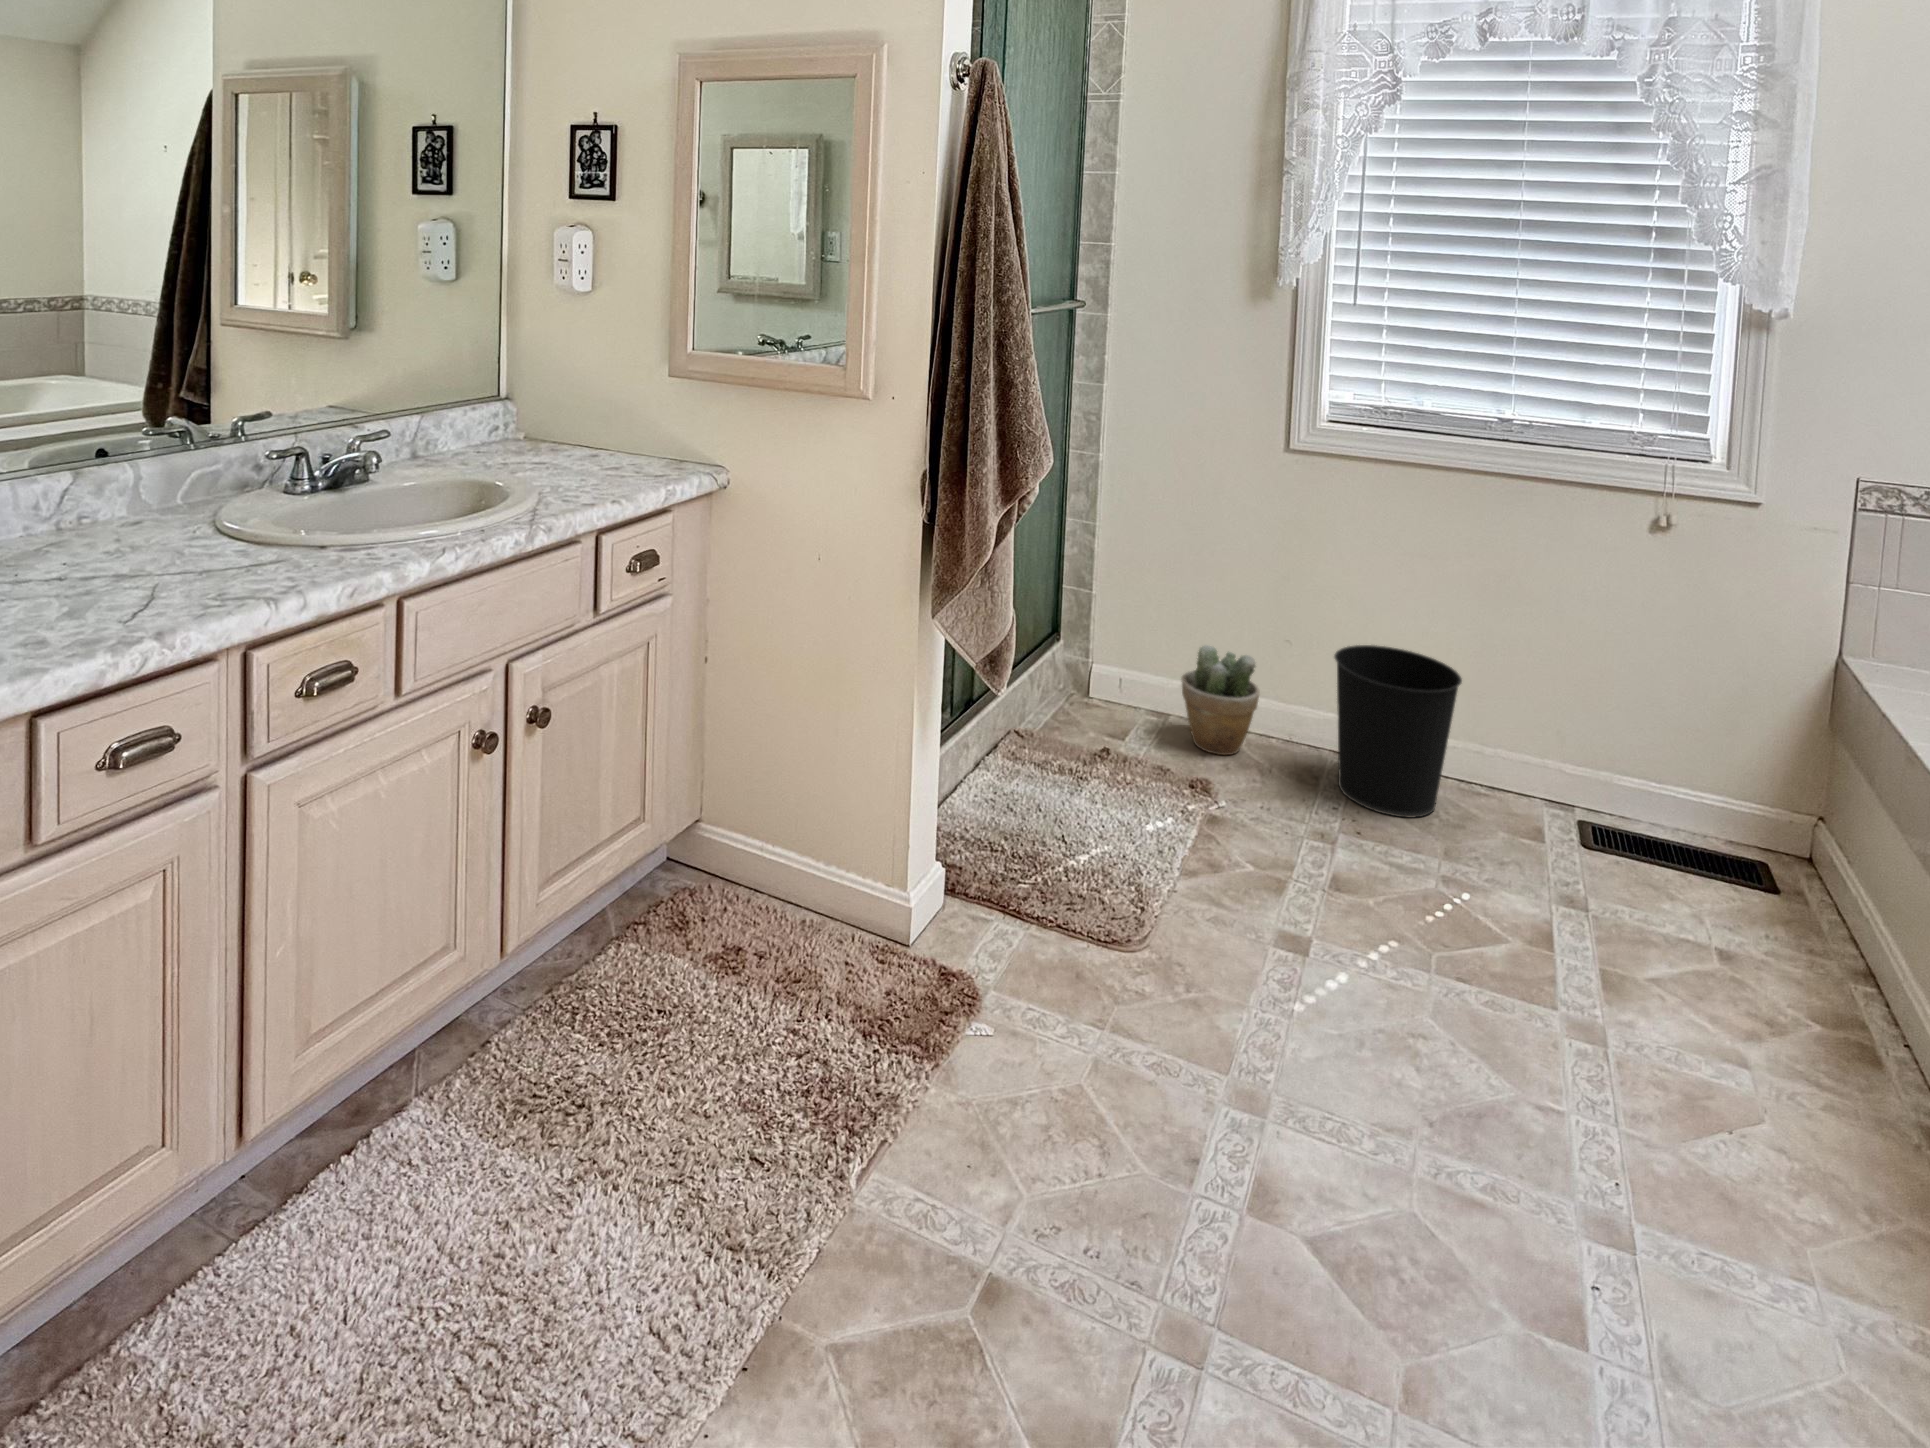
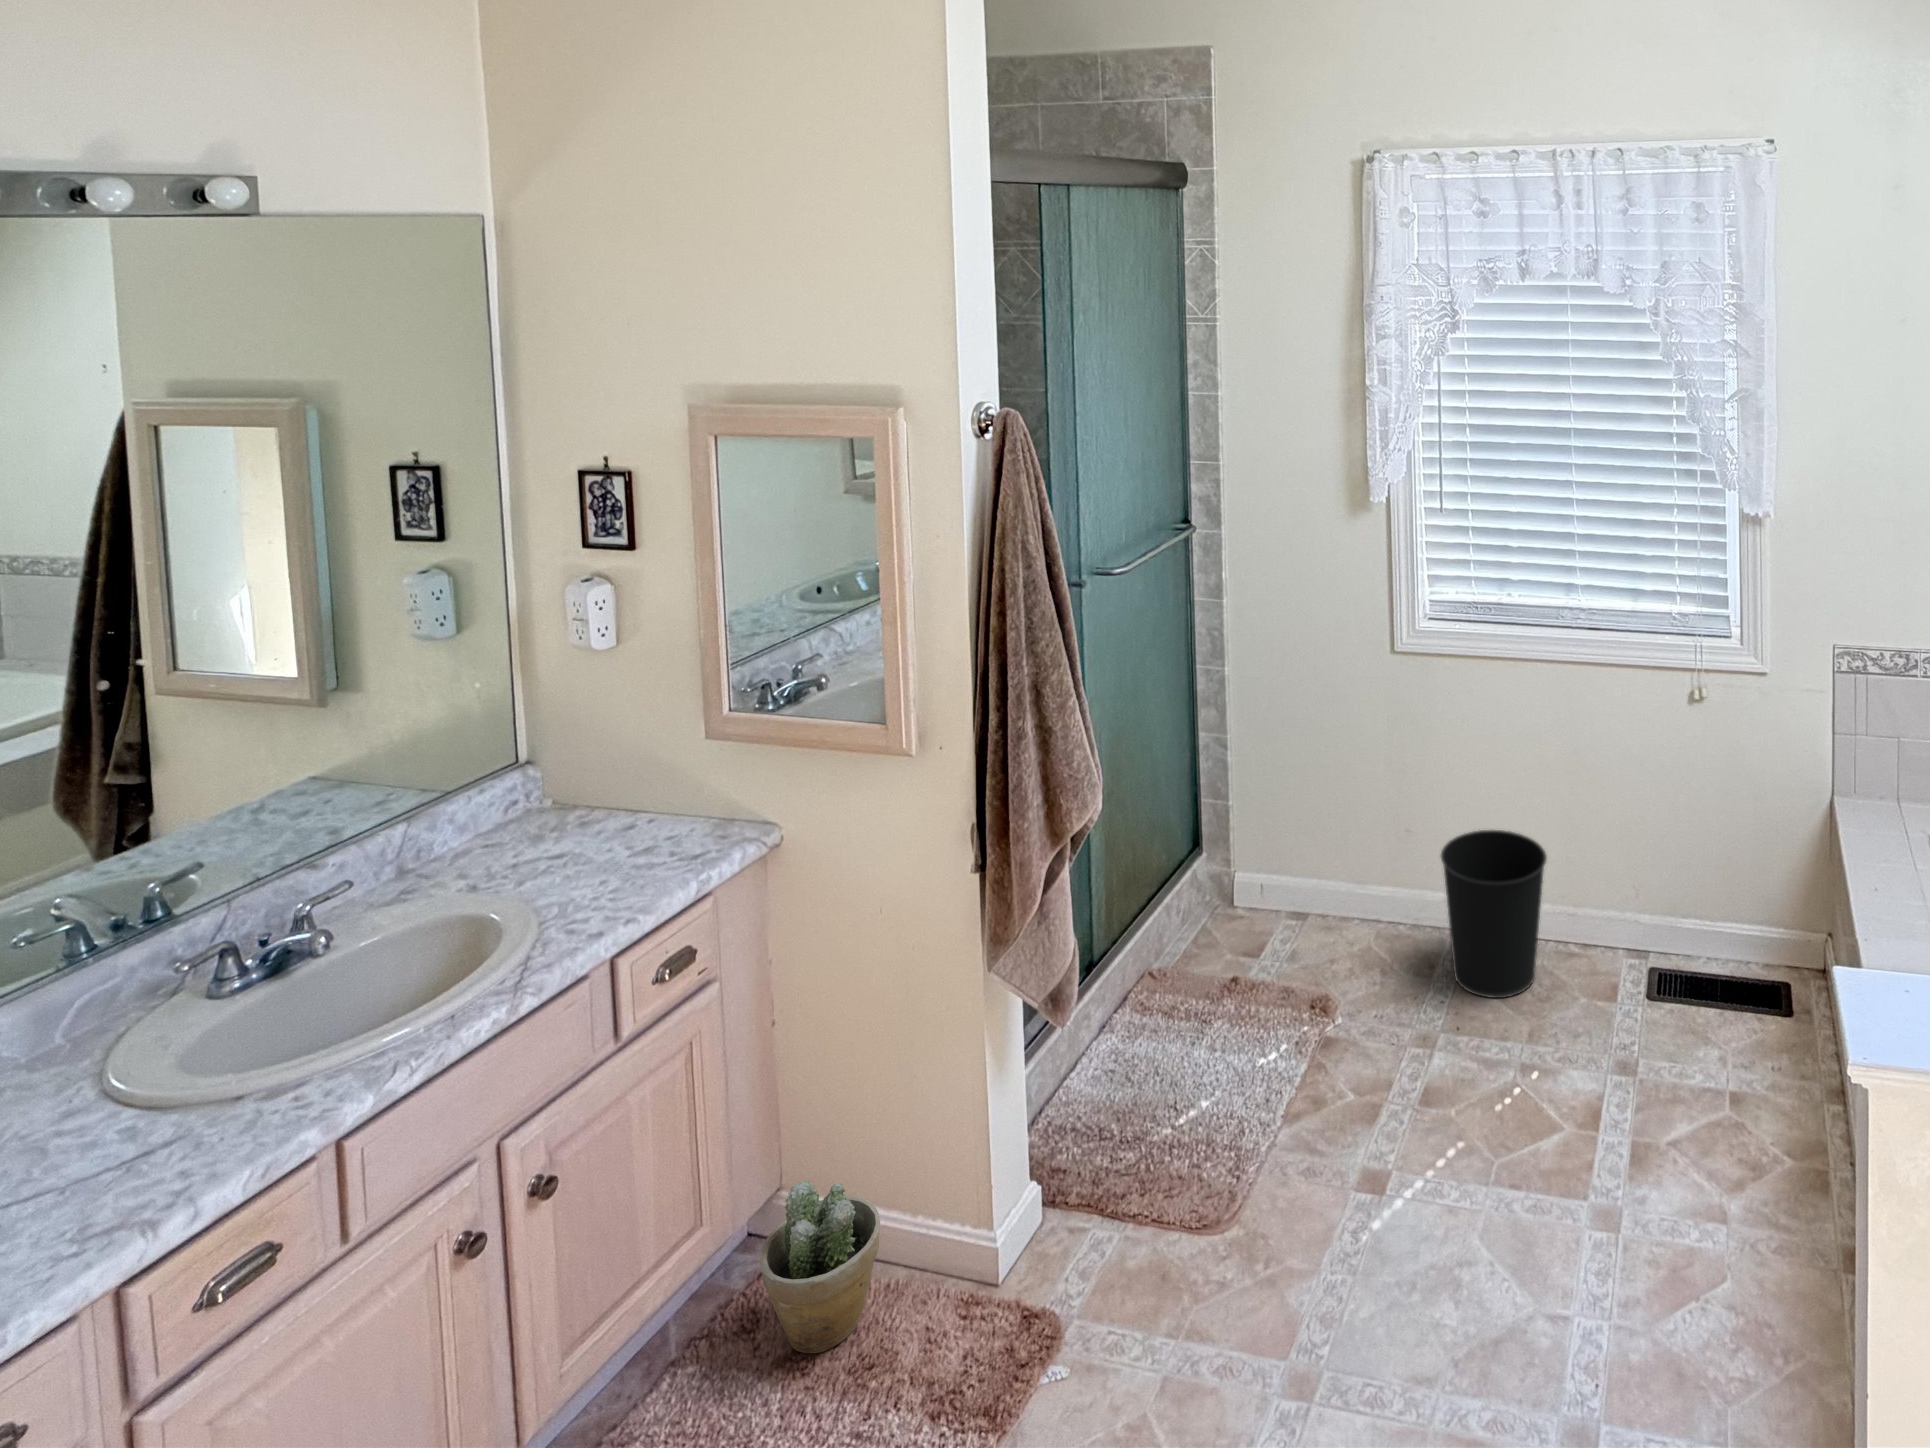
potted plant: present [1181,645,1260,755] -> present [760,1181,880,1353]

